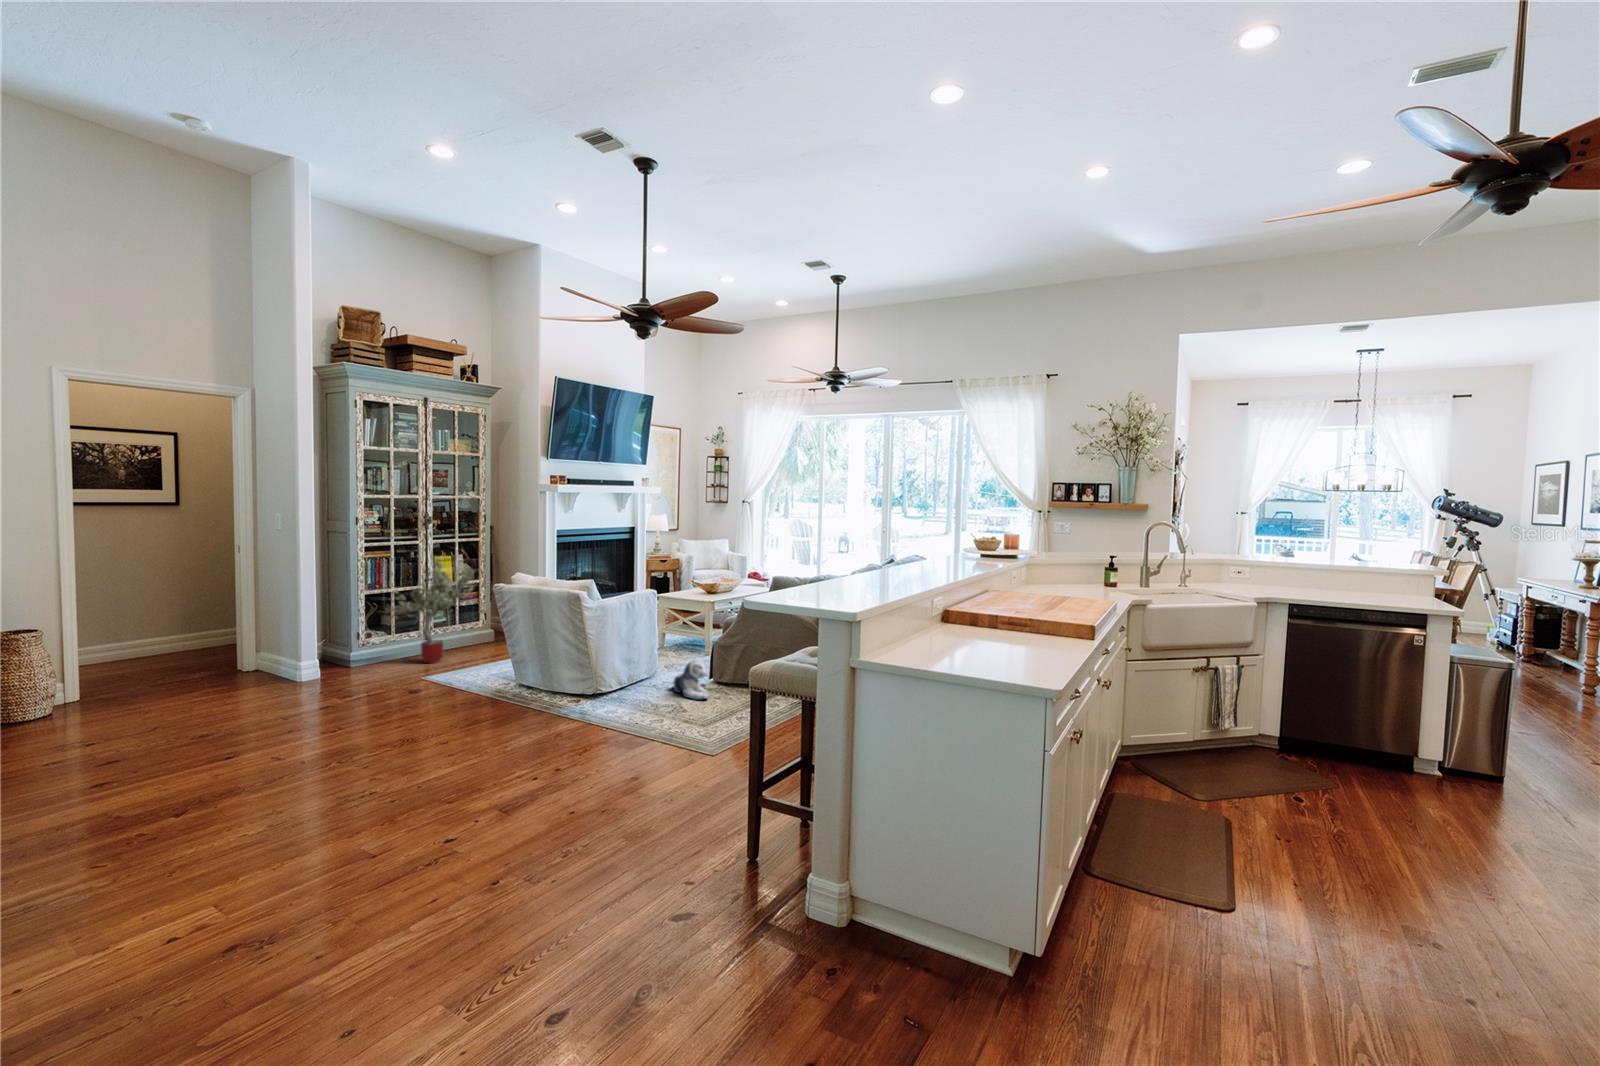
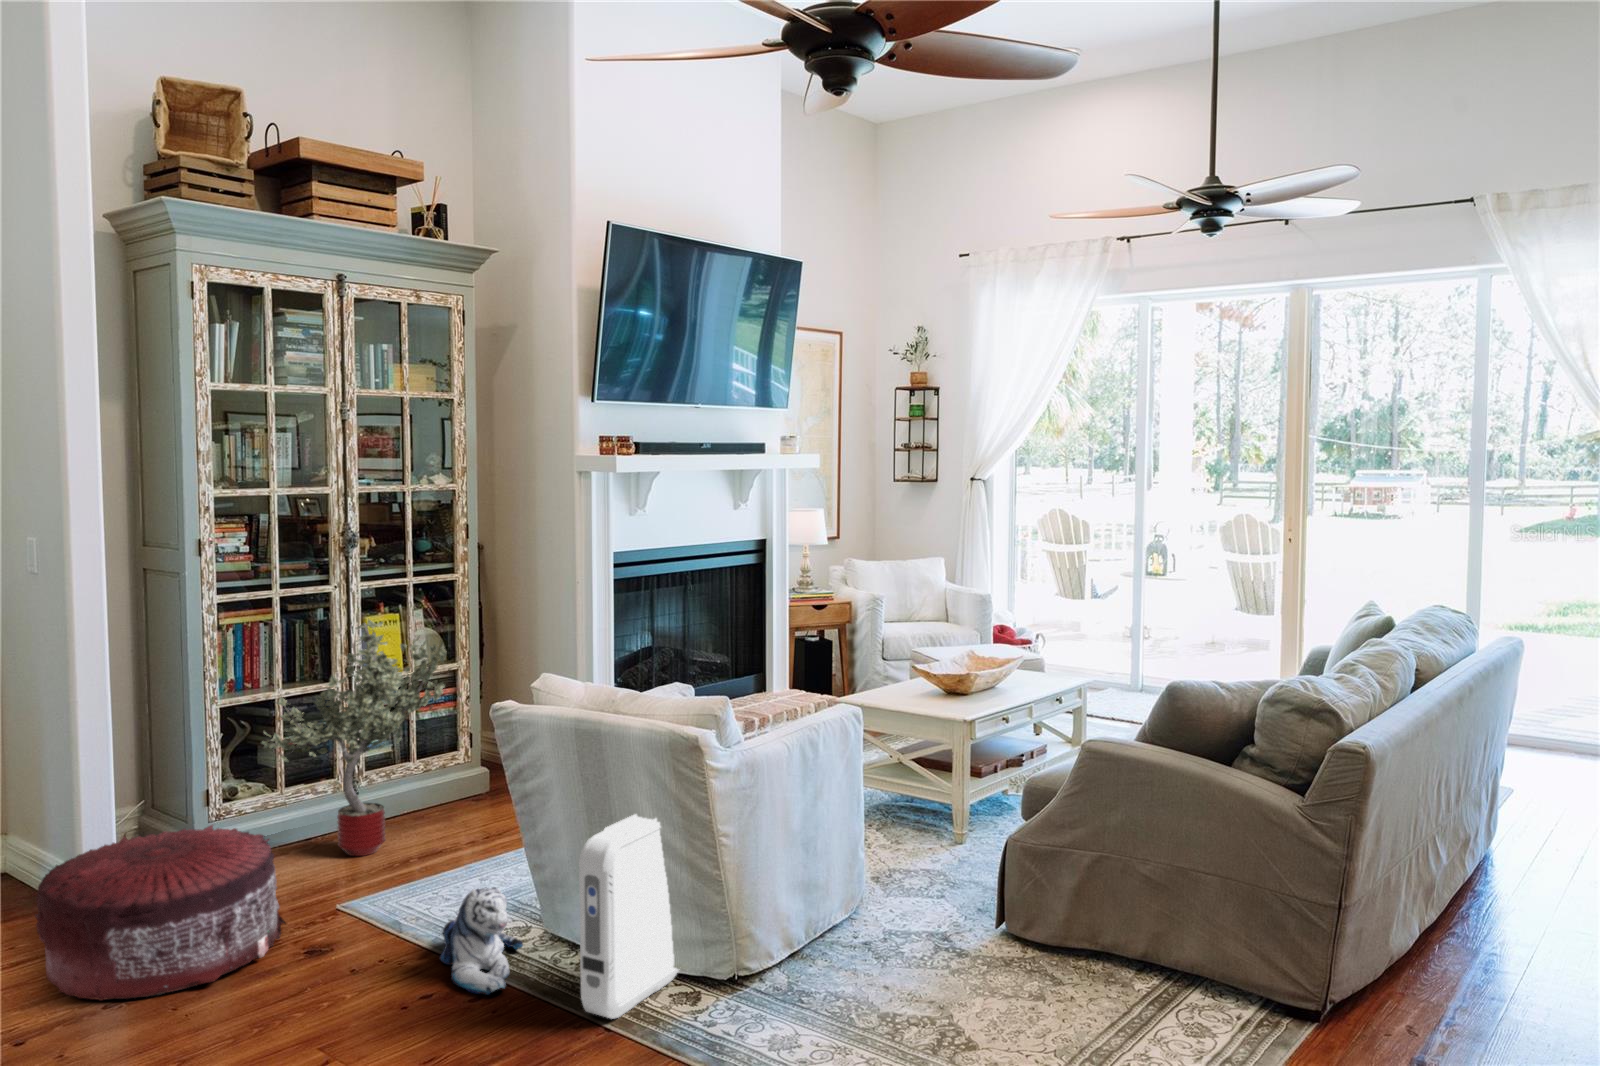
air purifier: none [530,627,576,706] -> present [579,814,679,1019]
pouf: none [288,641,400,706] -> present [35,825,285,1001]
plush toy: present [674,661,709,700] -> present [439,887,523,995]

